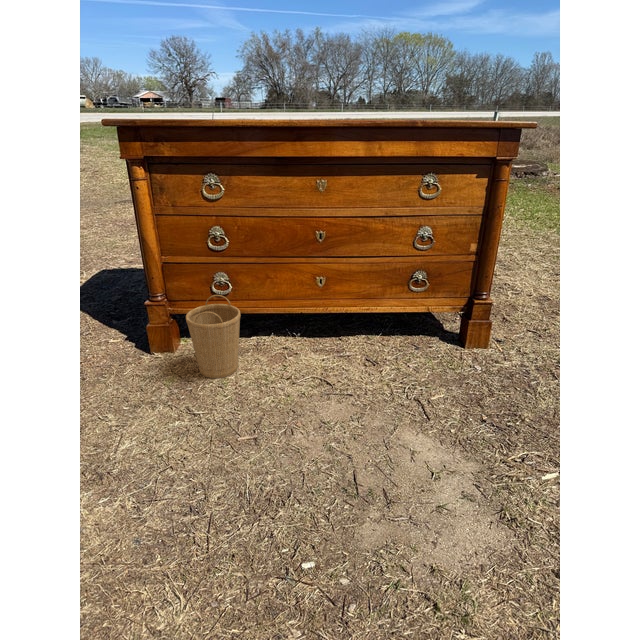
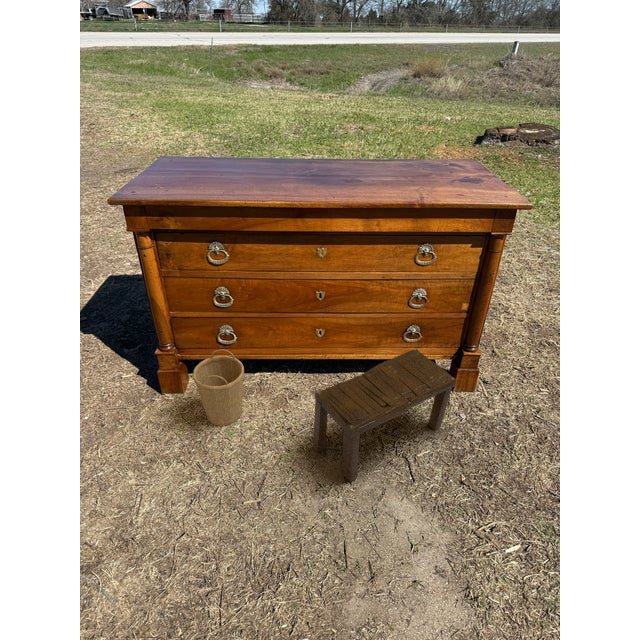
bench: none [316,292,469,421] -> present [313,349,456,482]

